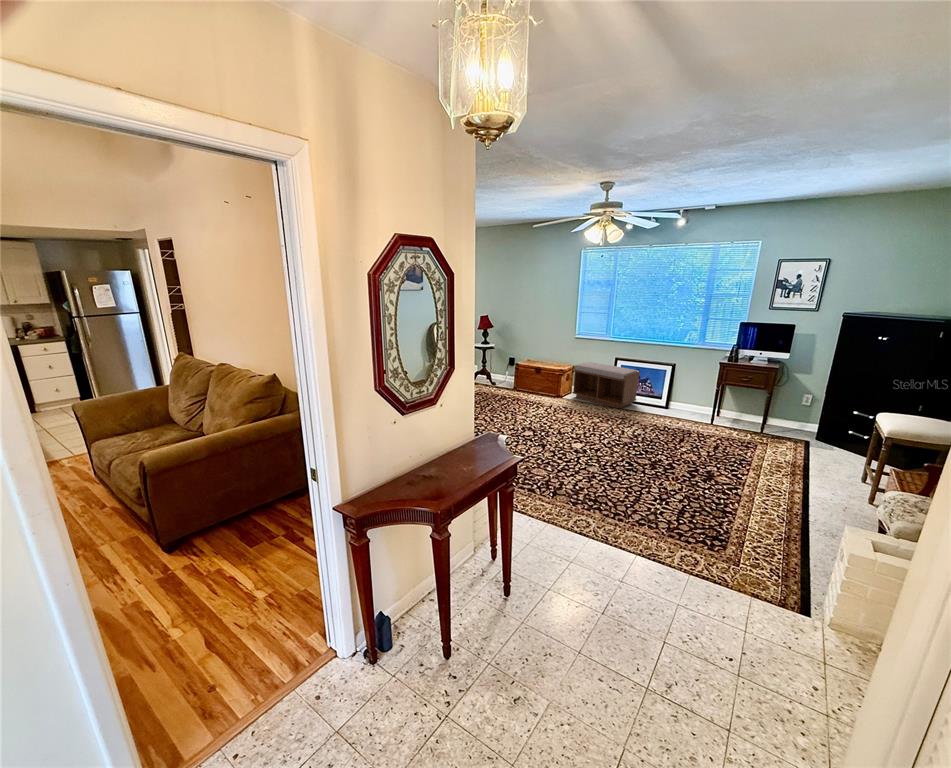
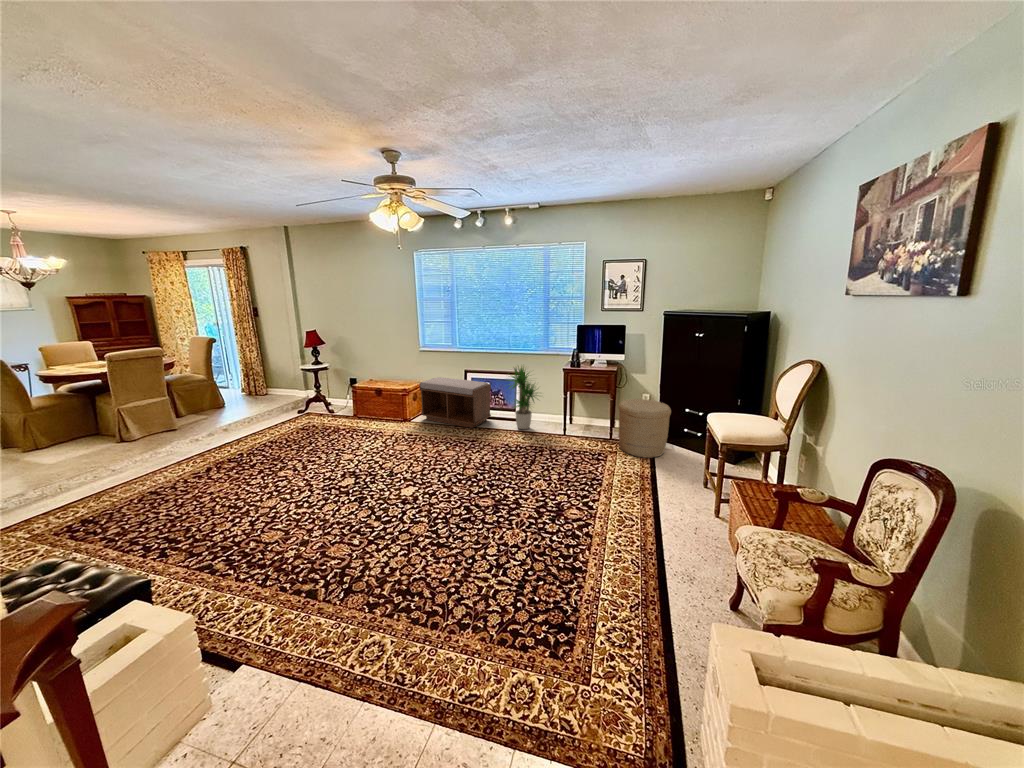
potted plant: none [652,354,695,415] -> present [509,366,537,429]
woven basket: none [771,397,836,454] -> present [618,399,671,458]

